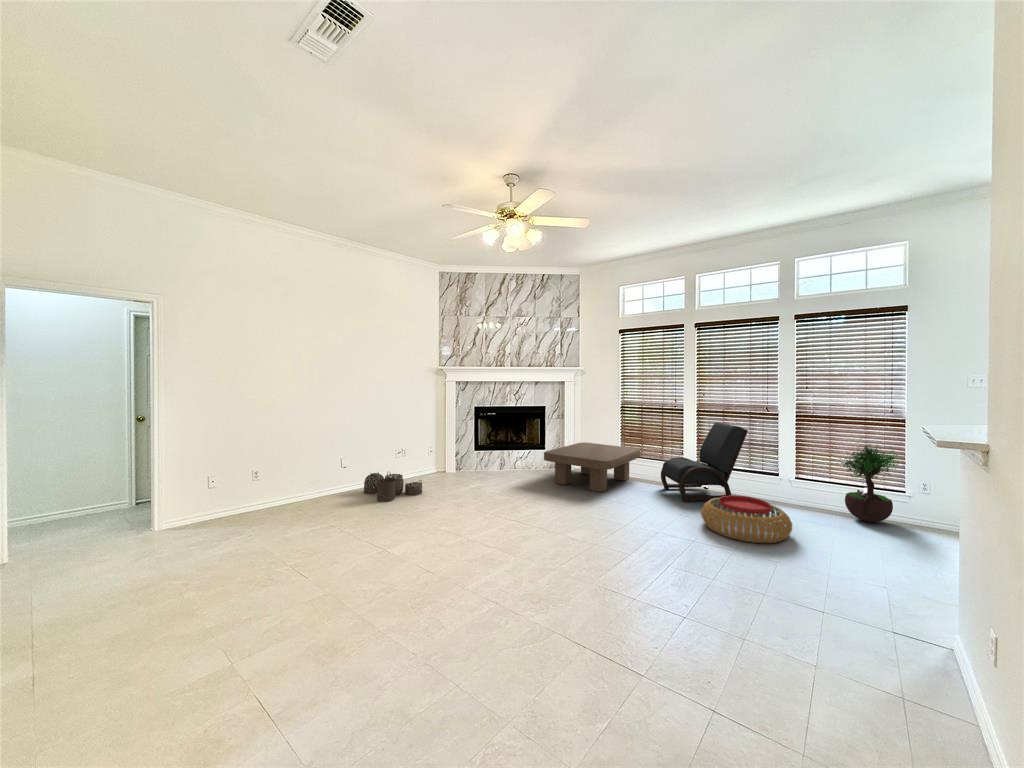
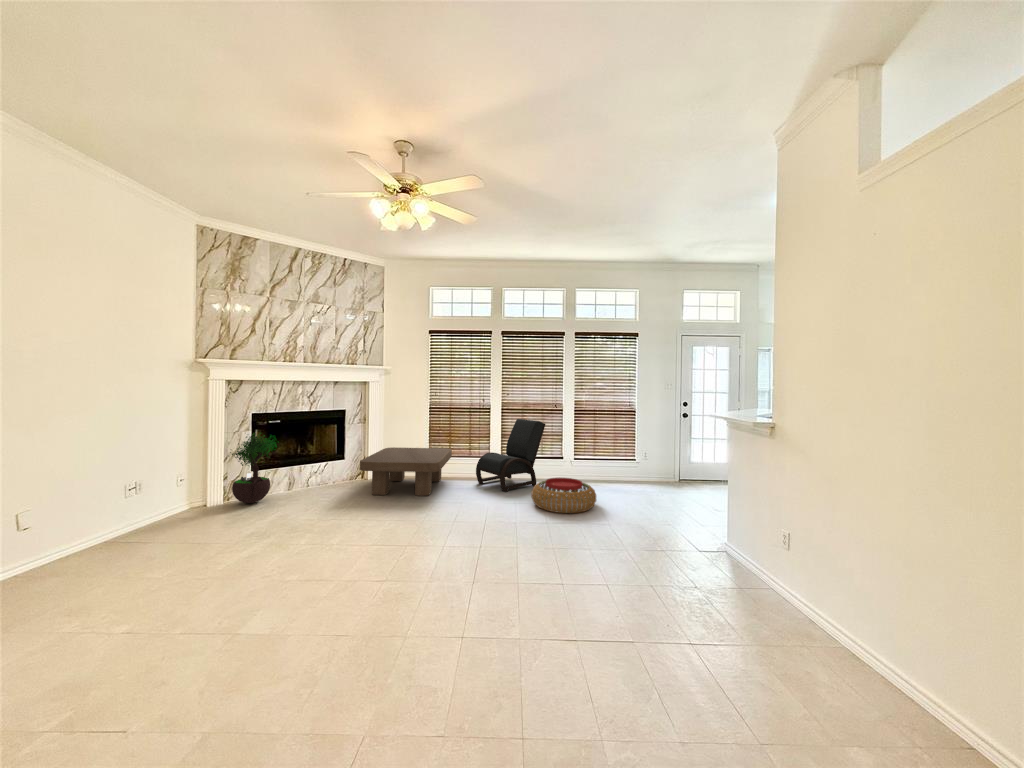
potted tree: present [837,445,900,522] -> present [230,433,277,503]
woven basket: present [364,472,422,502] -> none [71,516,196,565]

